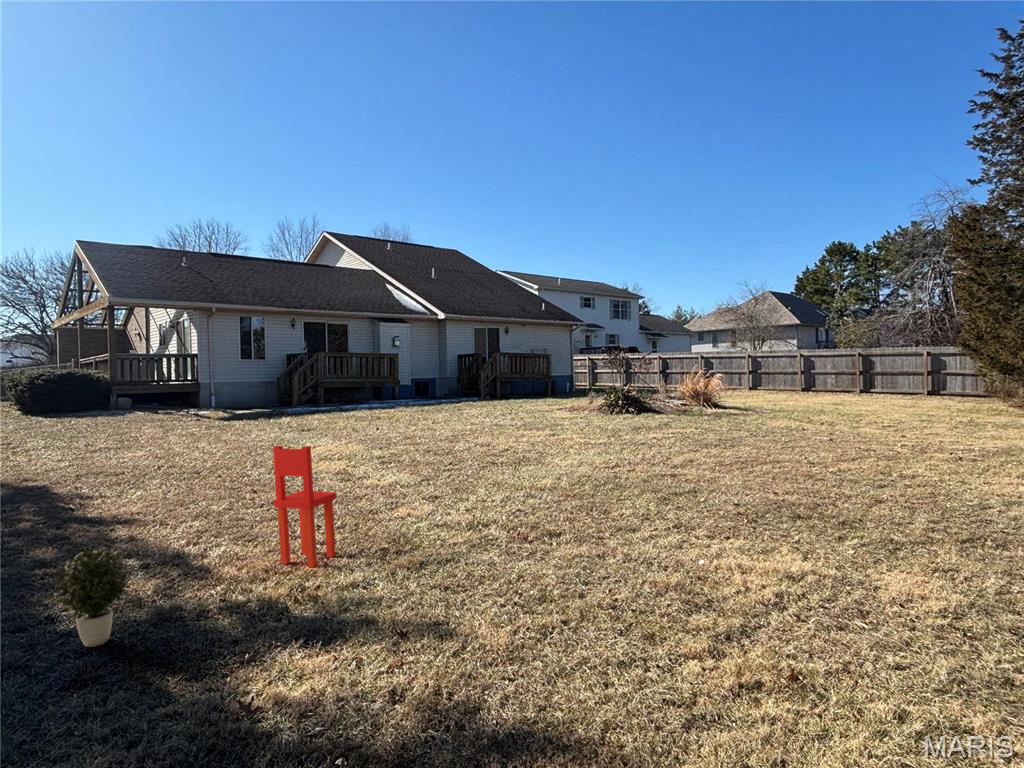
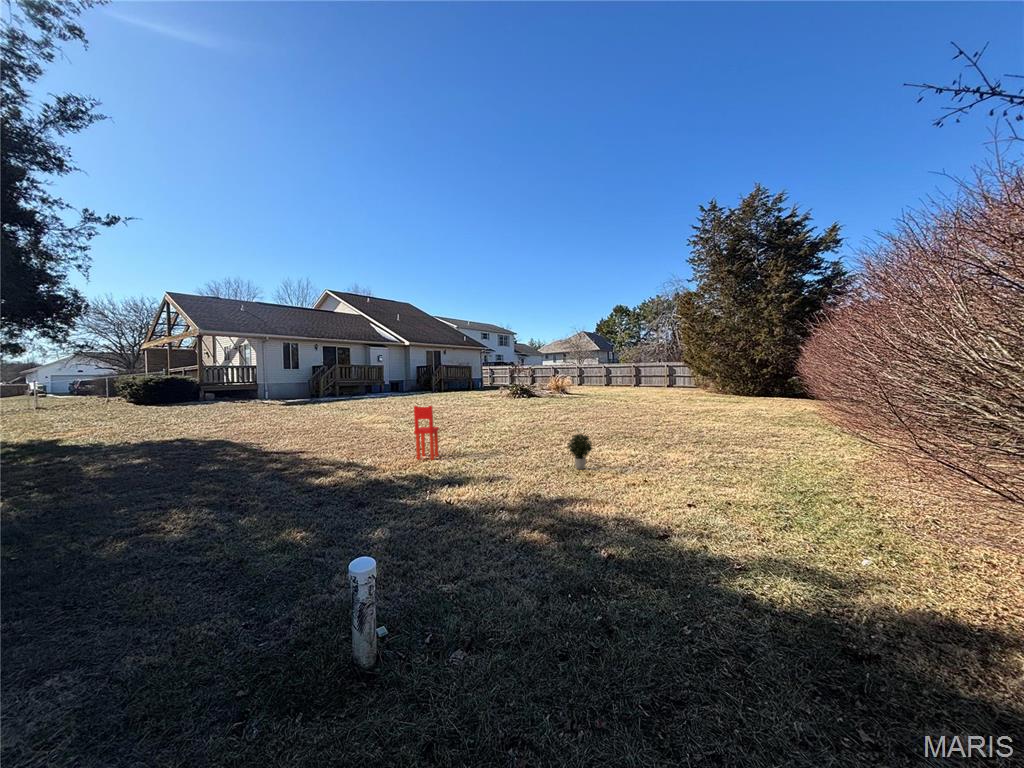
potted plant: present [51,547,130,647] -> present [568,434,592,470]

